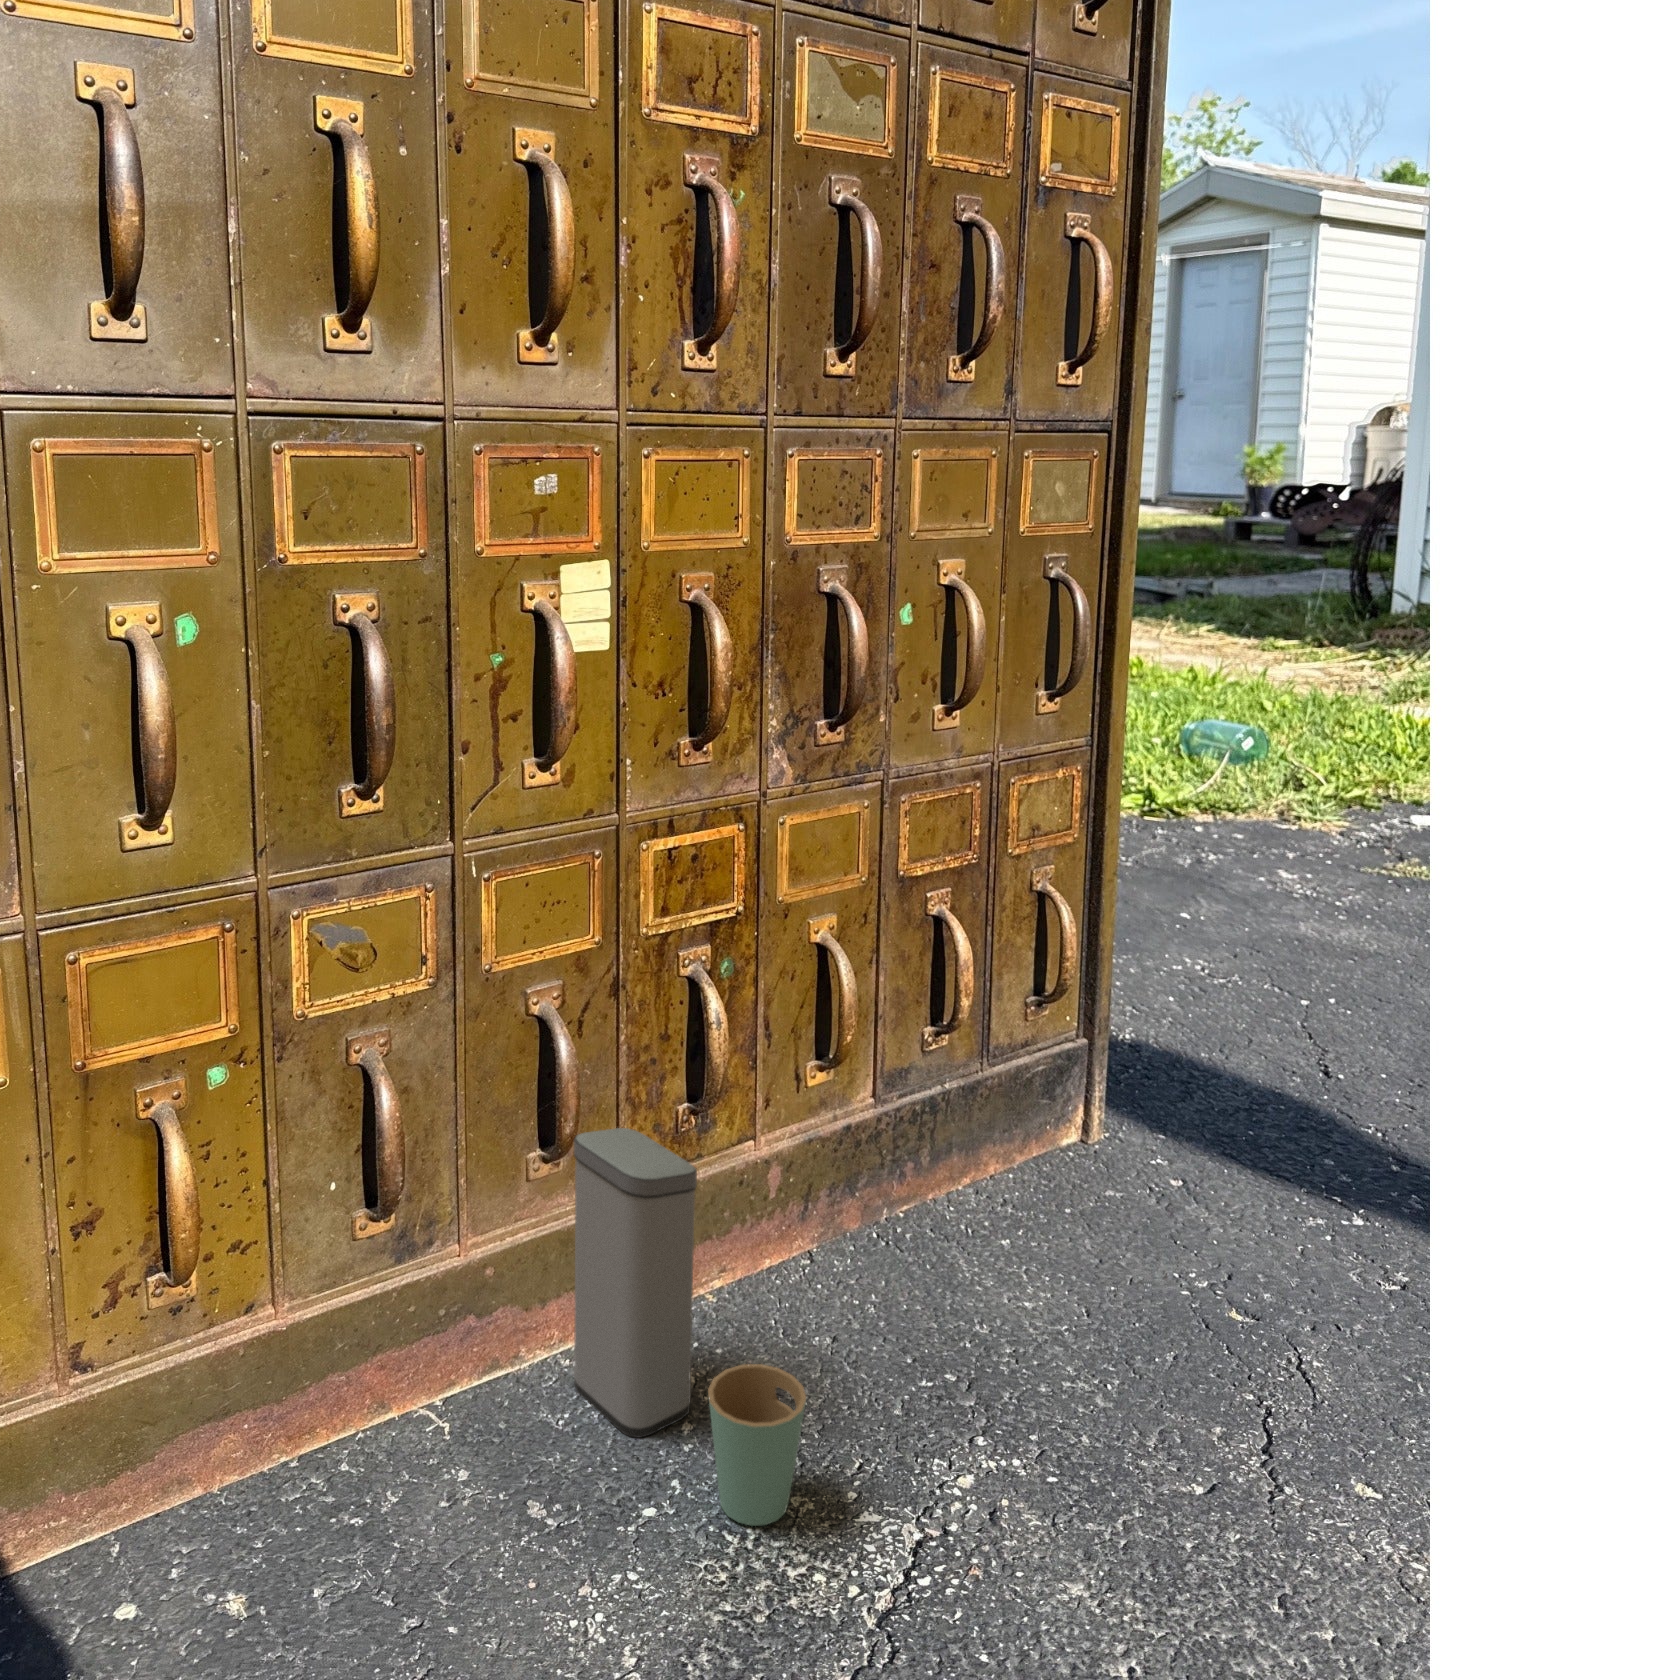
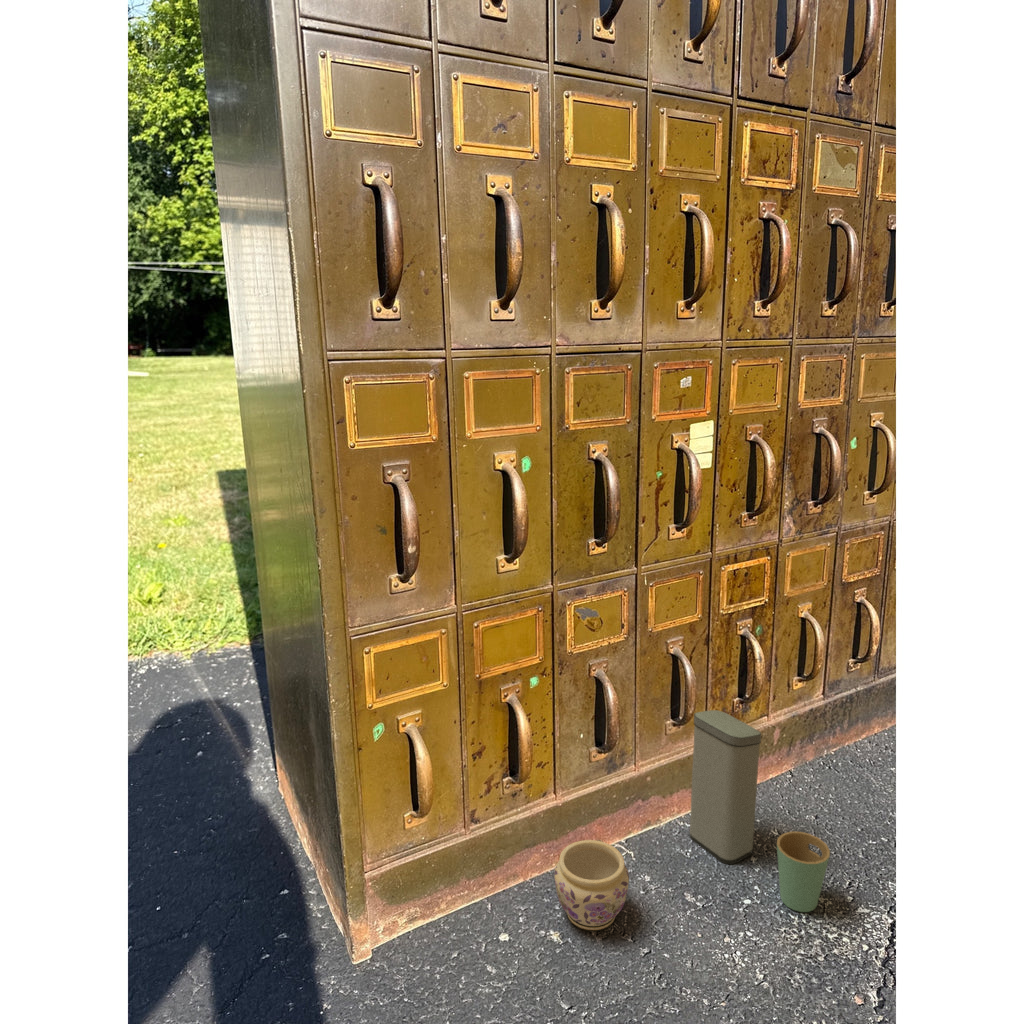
planter: none [249,1396,404,1586] -> present [554,840,629,932]

